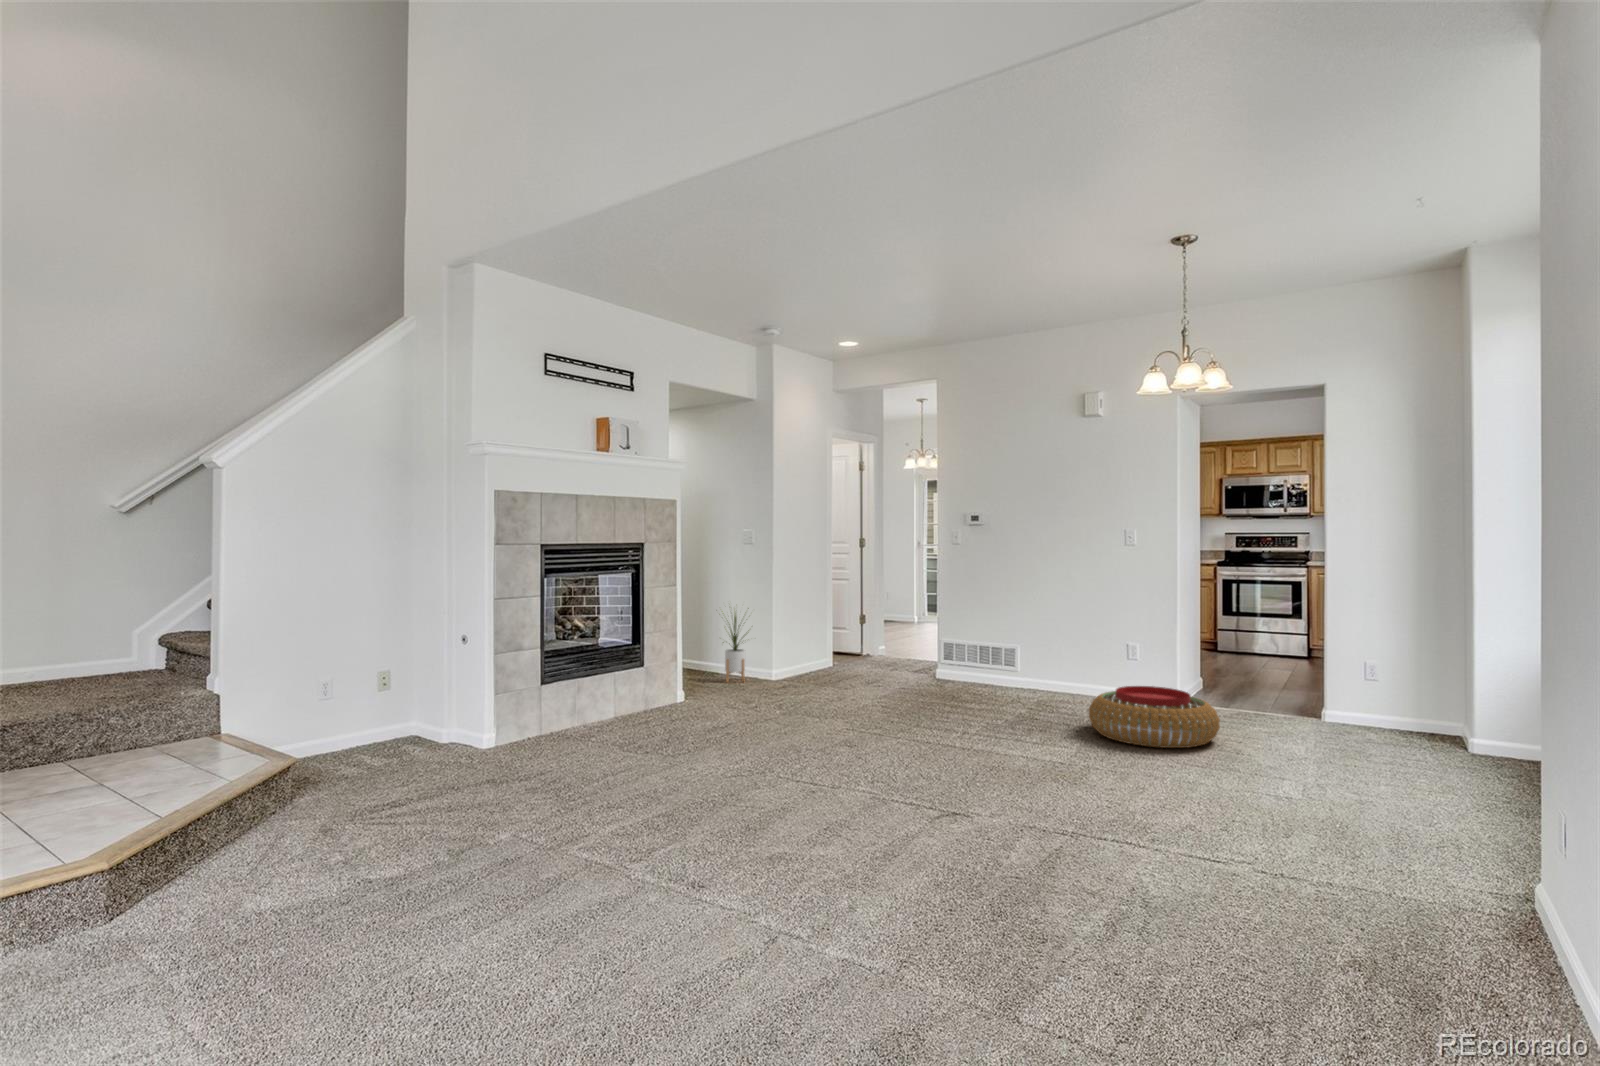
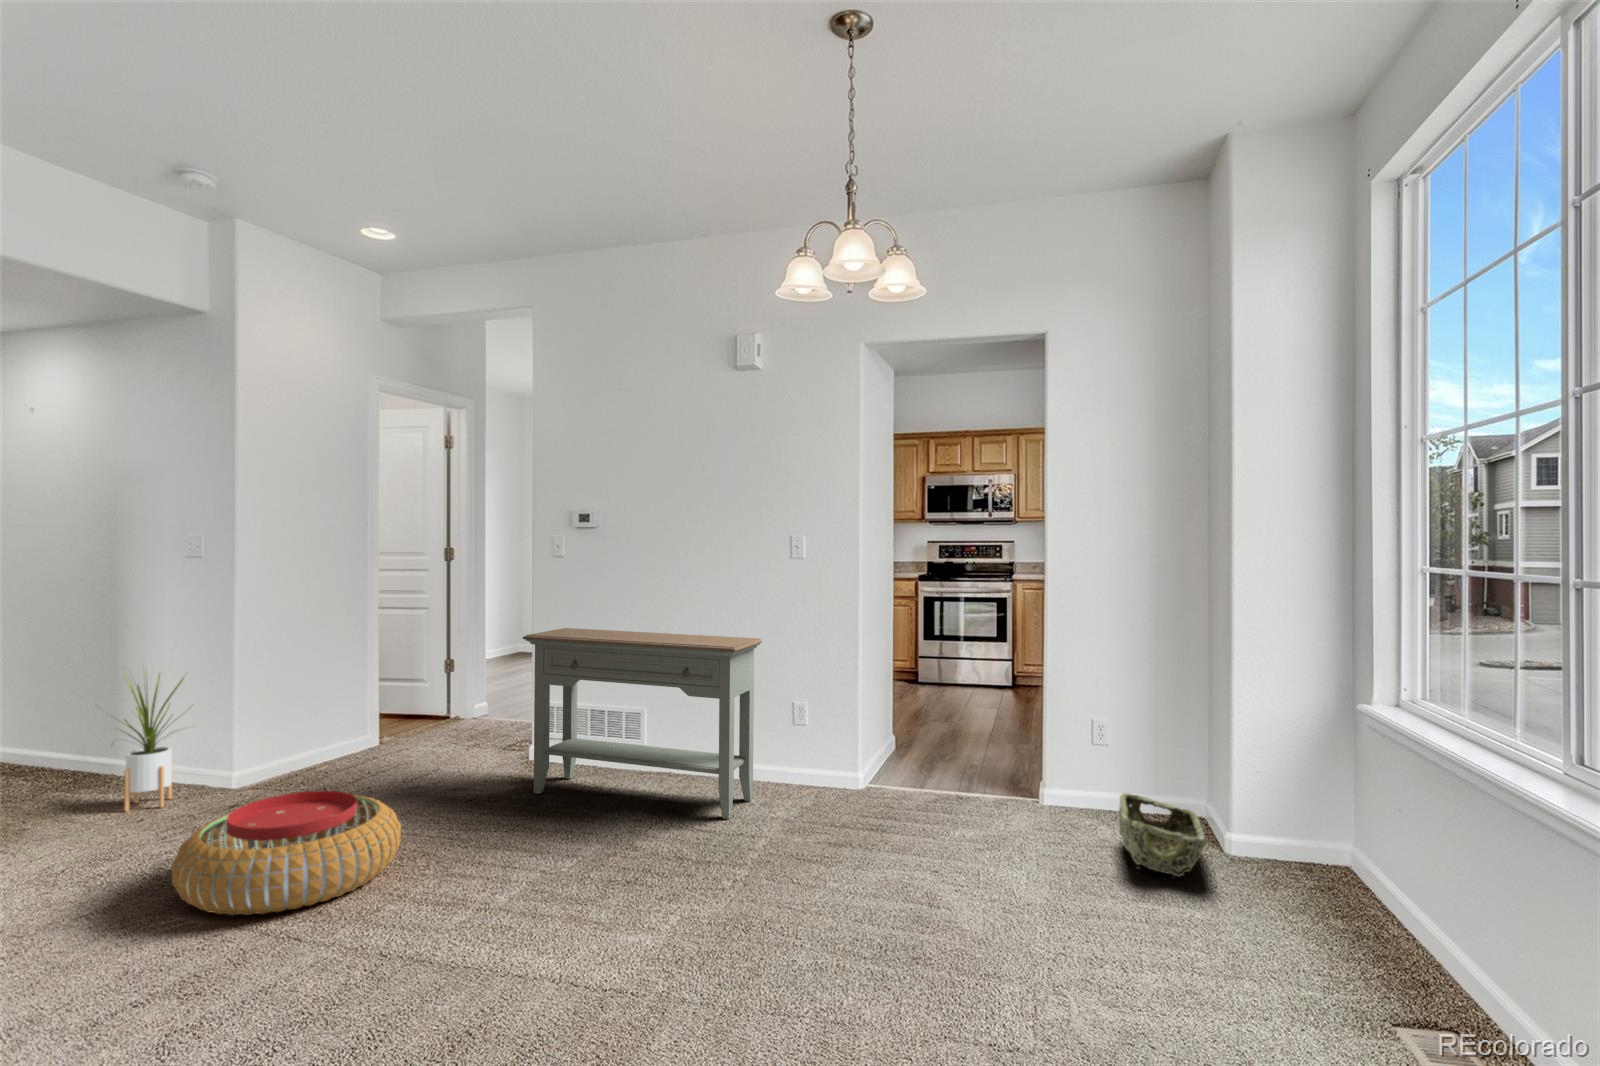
console table: none [945,586,1106,705] -> present [523,628,762,819]
pouf: present [1089,686,1220,748] -> present [172,791,401,915]
woven basket: none [1372,697,1436,744] -> present [1119,793,1206,876]

